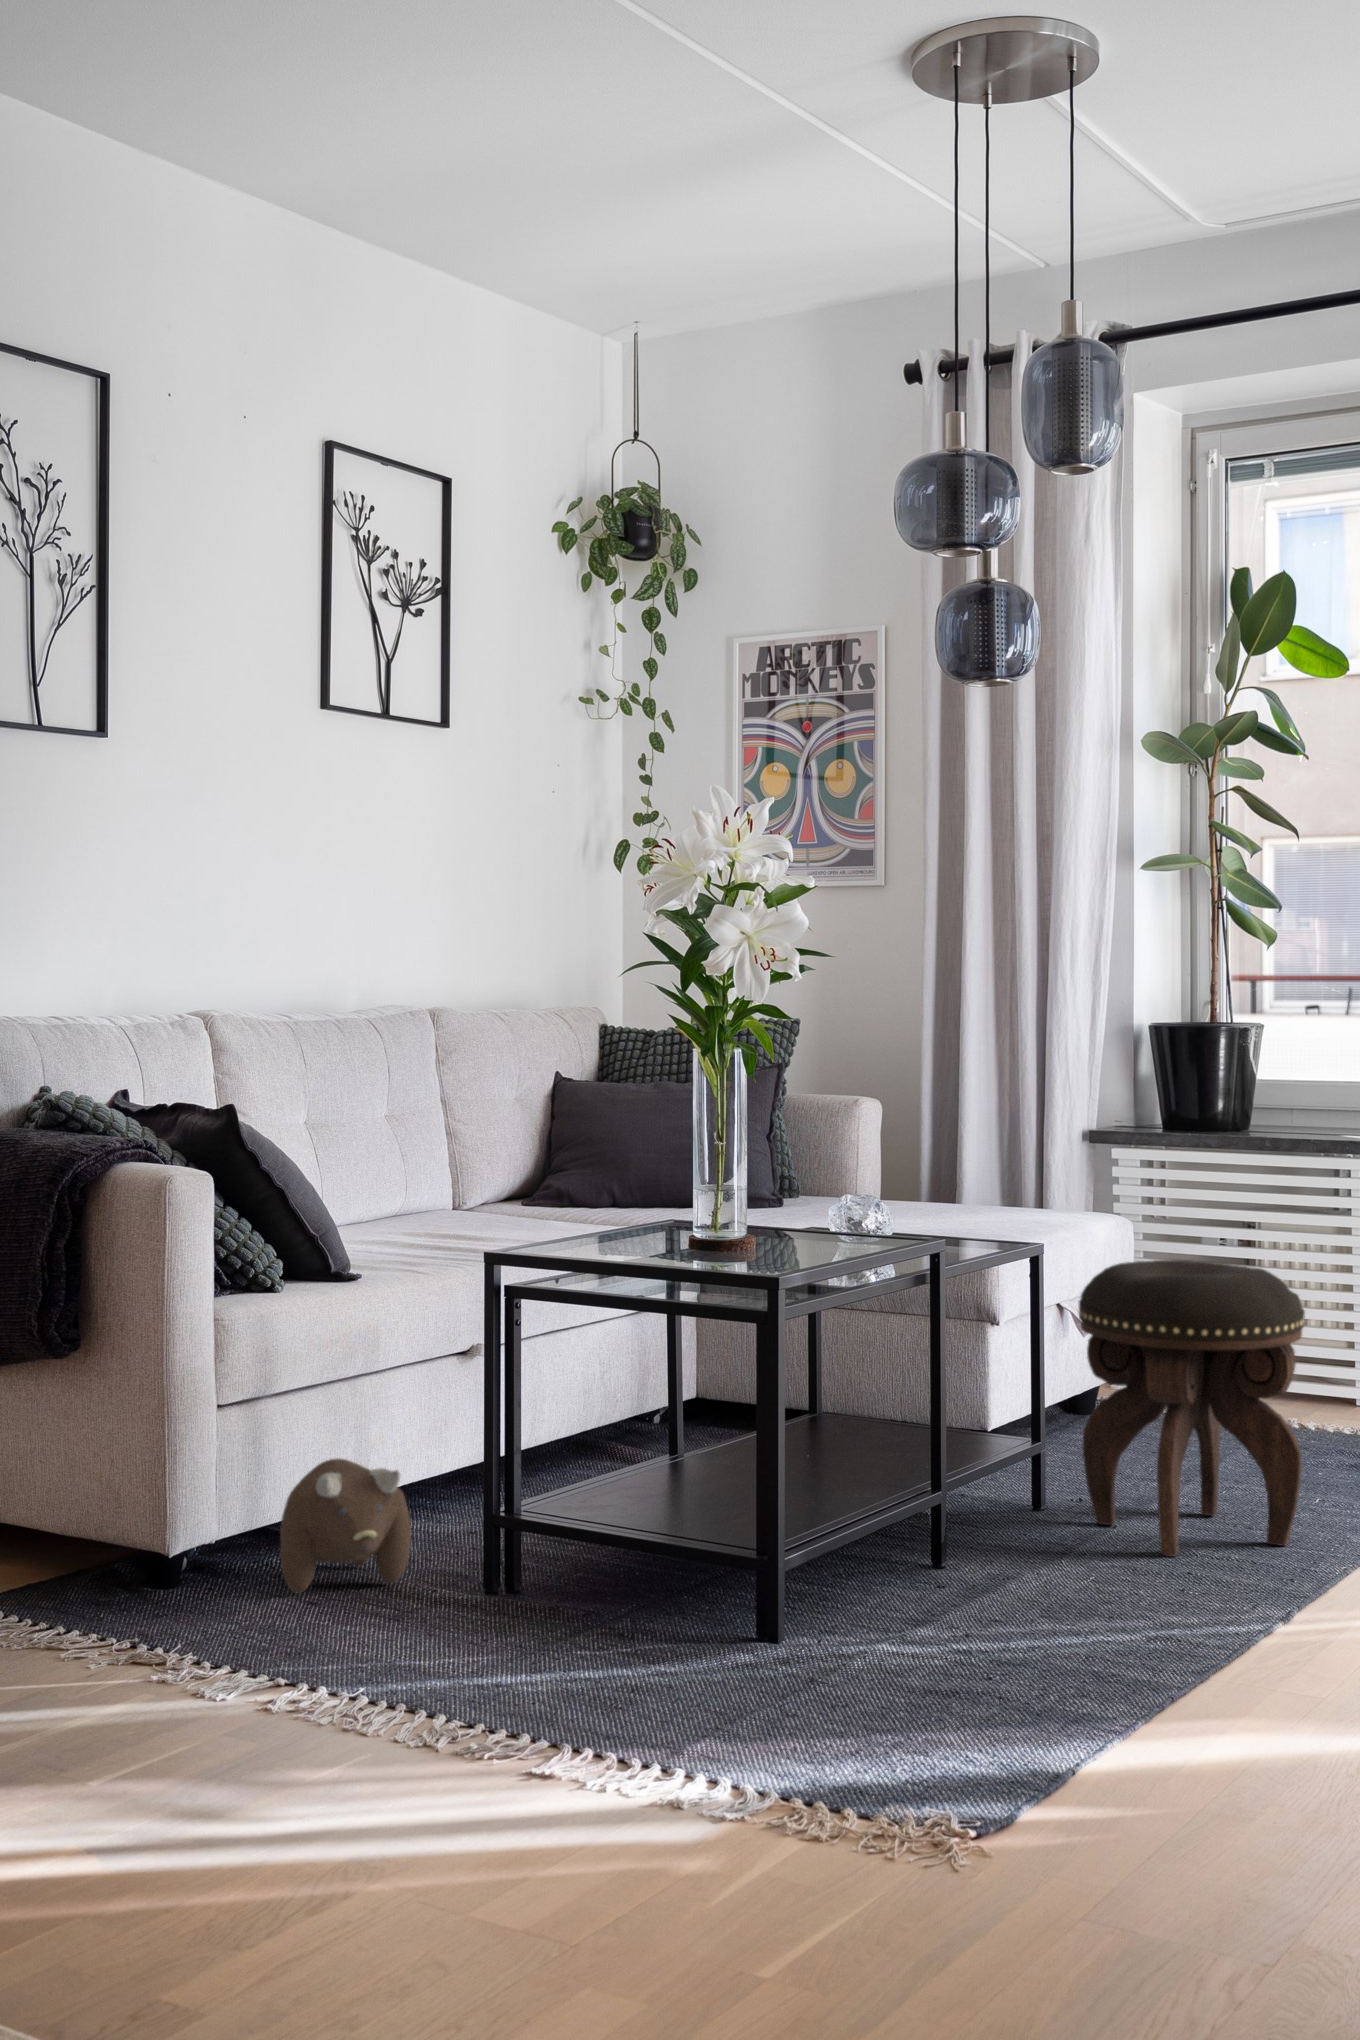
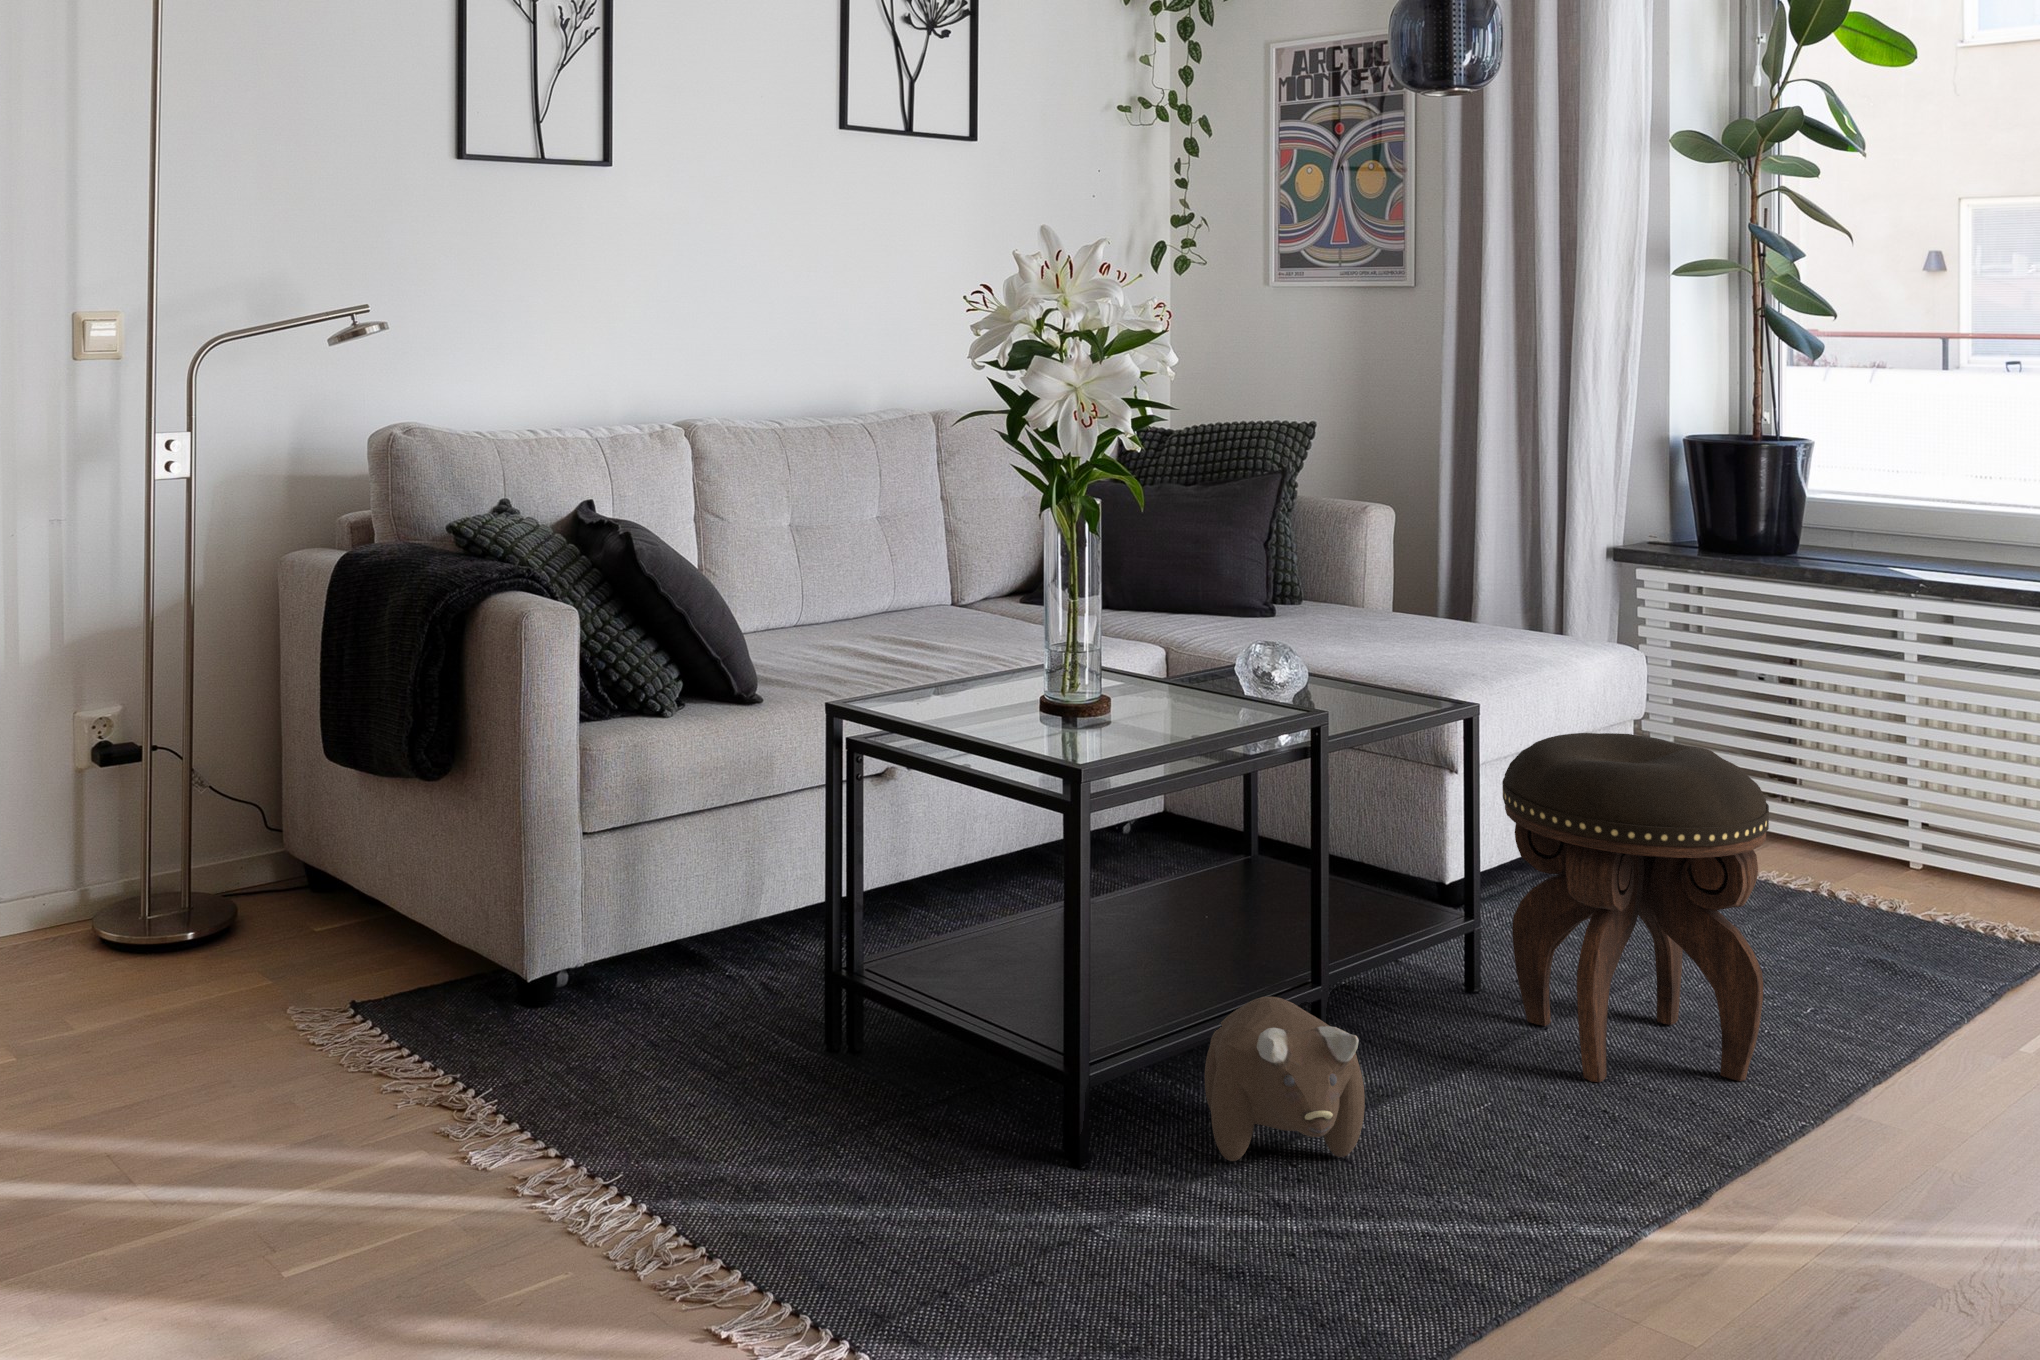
plush toy: present [280,1458,411,1594] -> present [1205,997,1365,1161]

